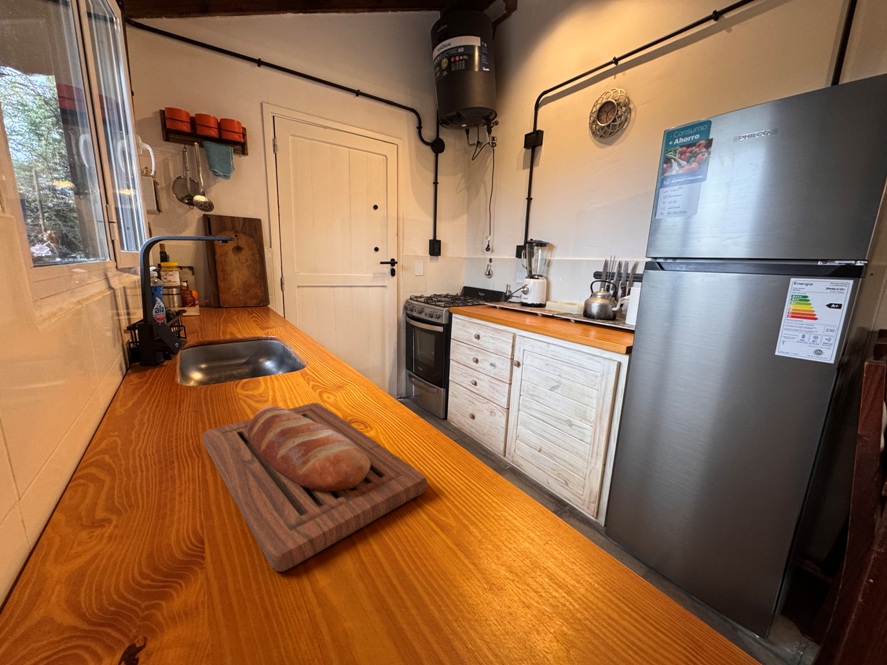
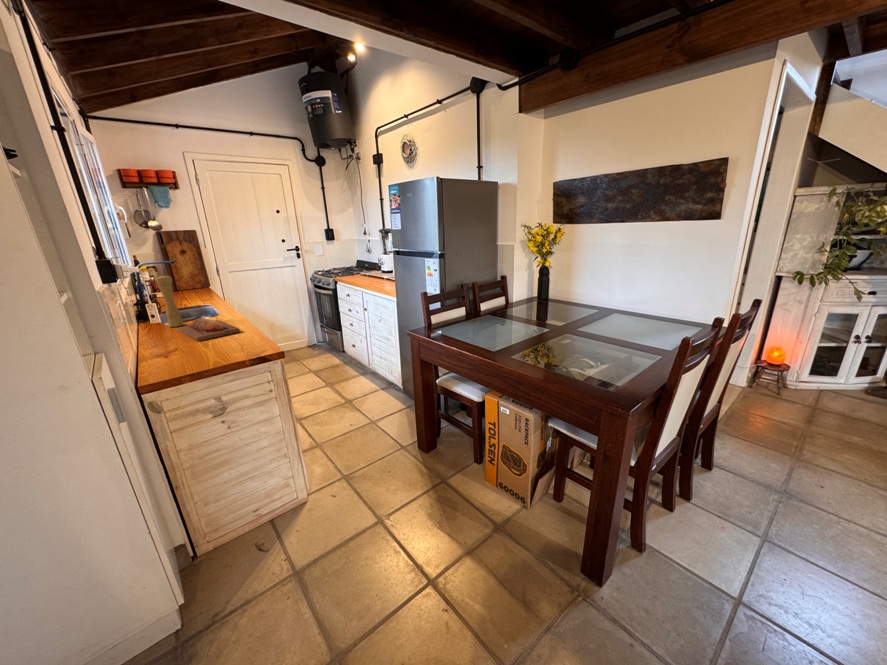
pepper mill: none [159,258,220,416] -> present [155,275,183,327]

